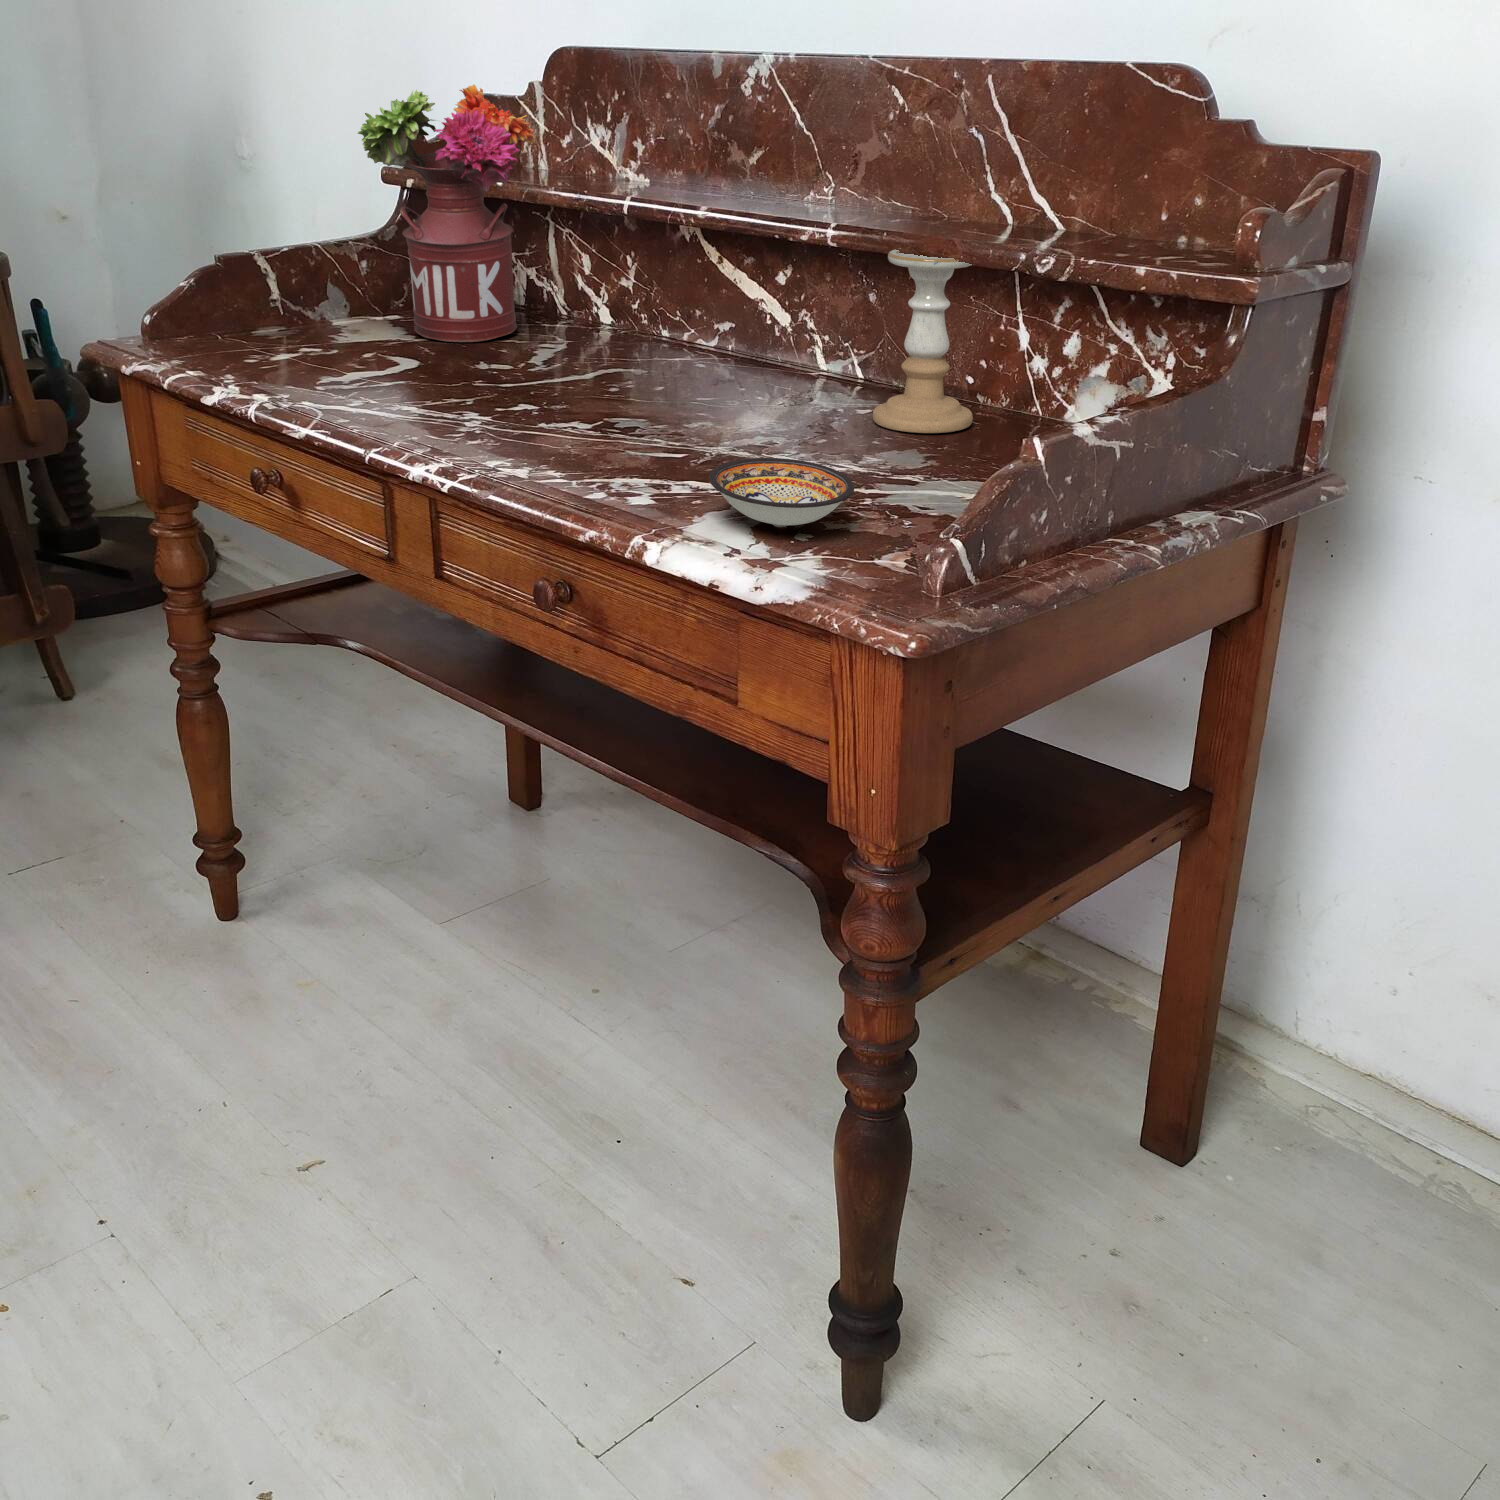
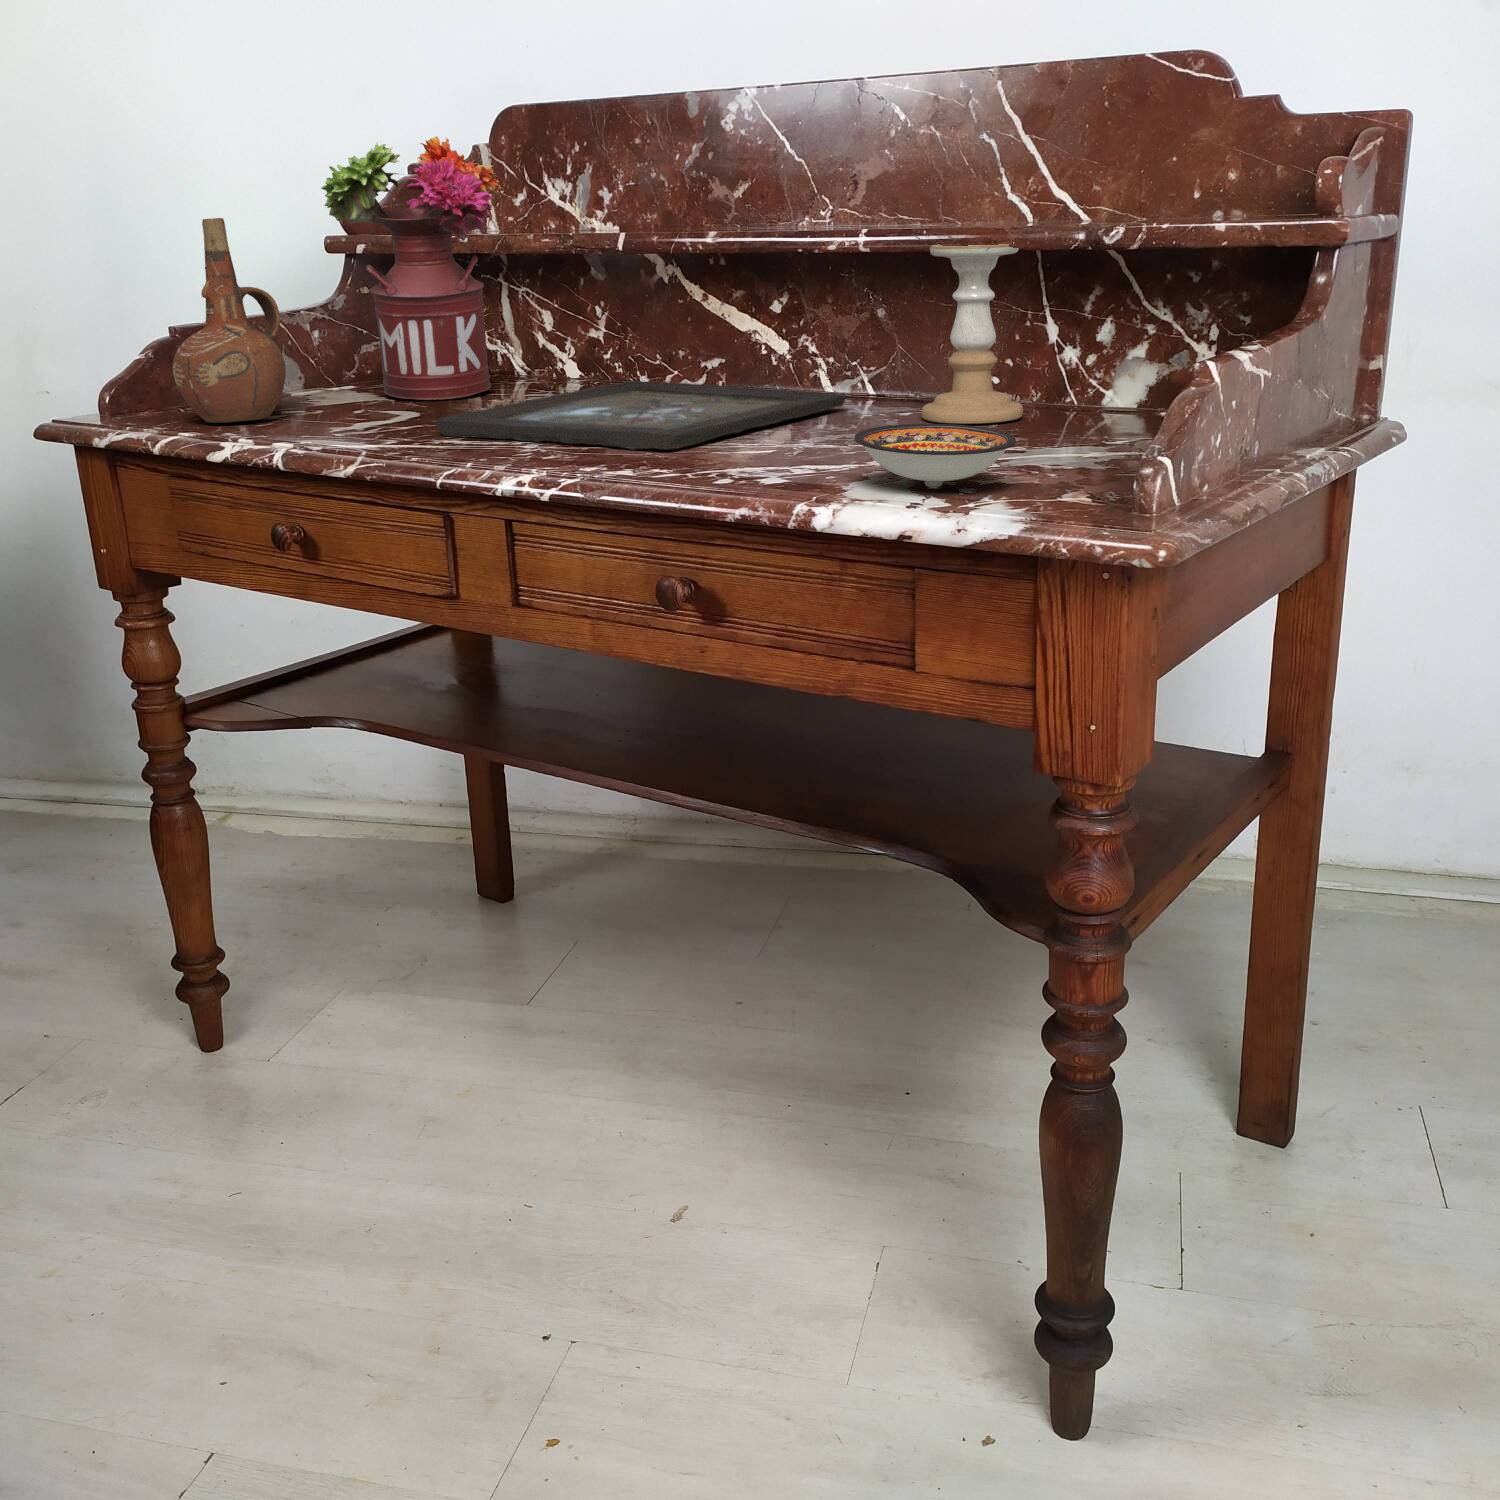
ceramic pitcher: none [198,167,303,360] -> present [173,218,286,423]
tray: none [411,341,816,443] -> present [437,381,846,450]

